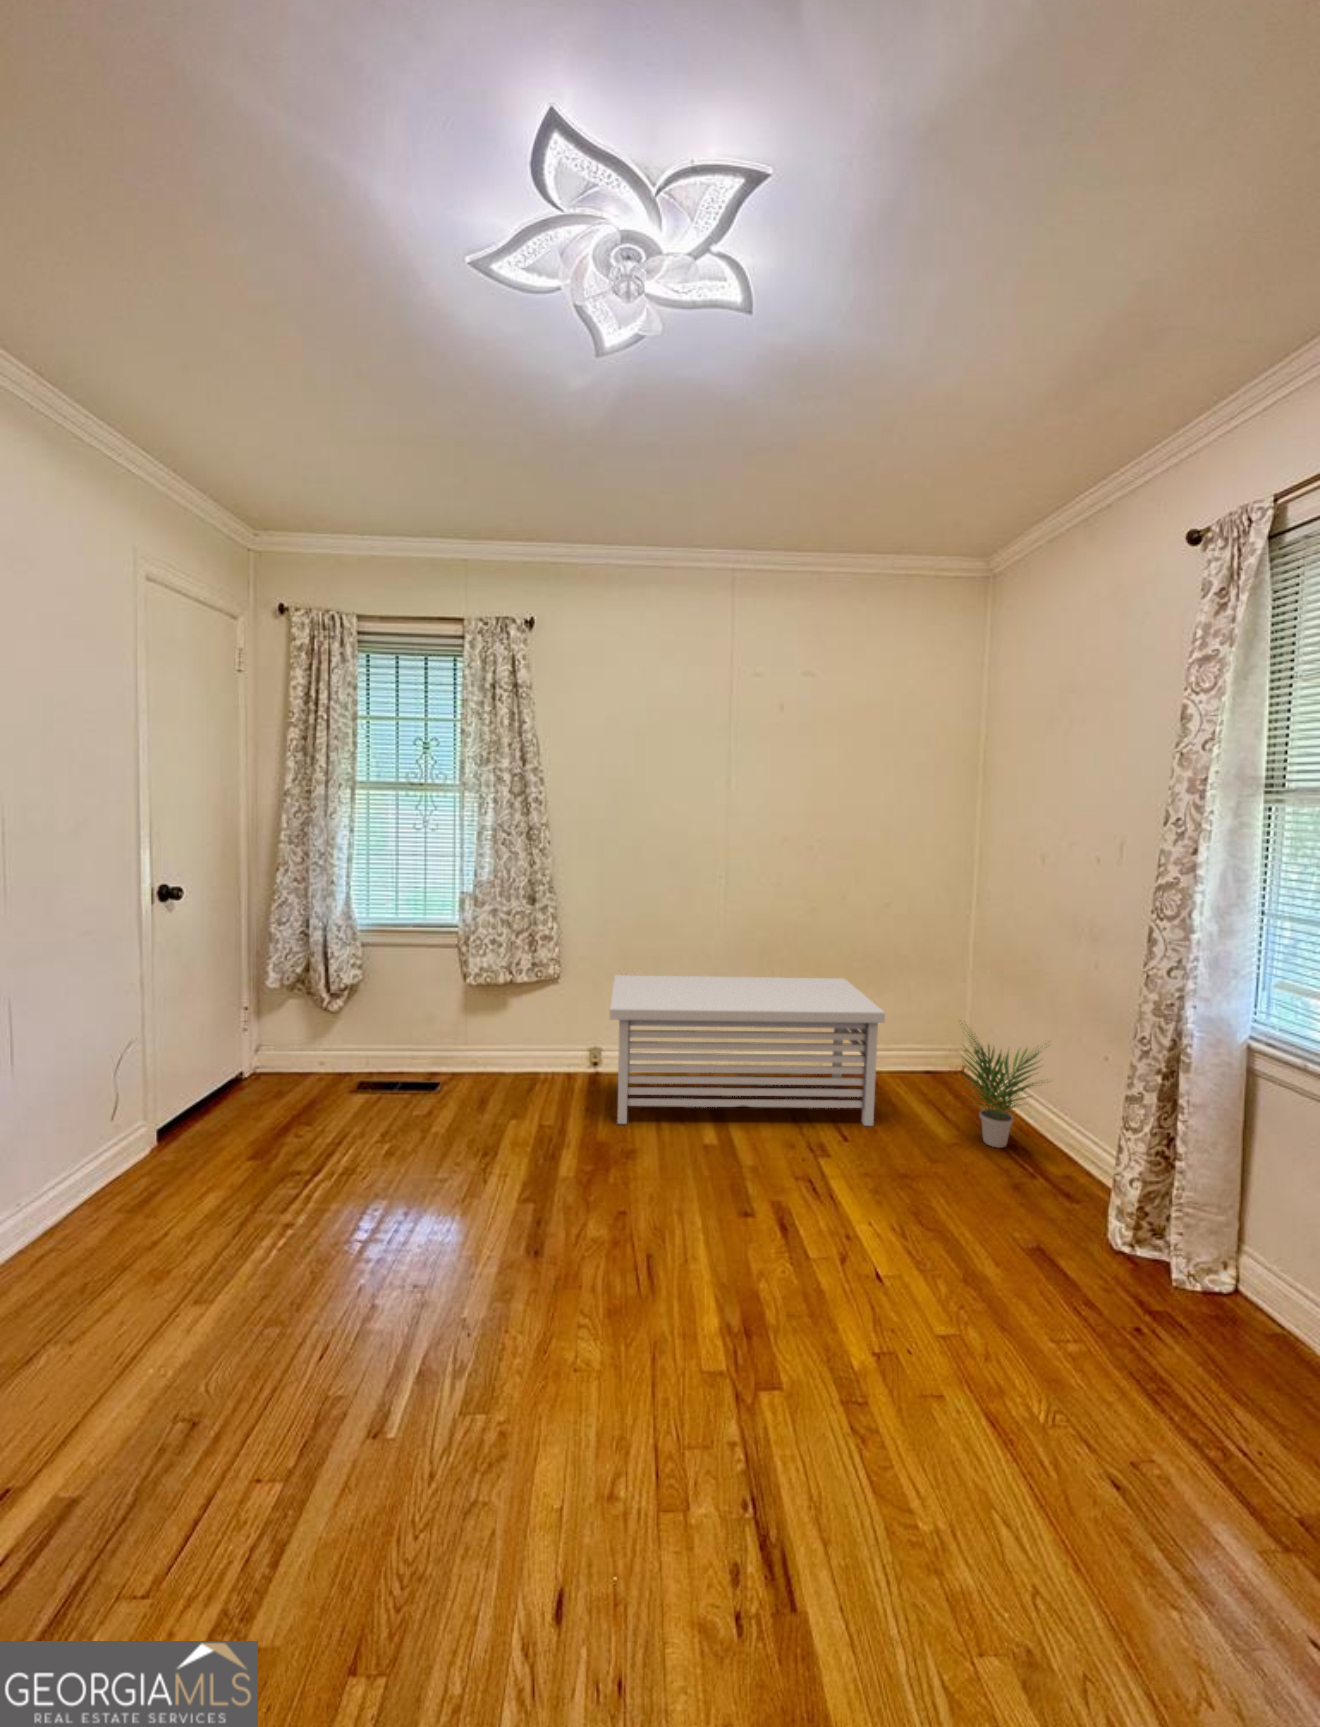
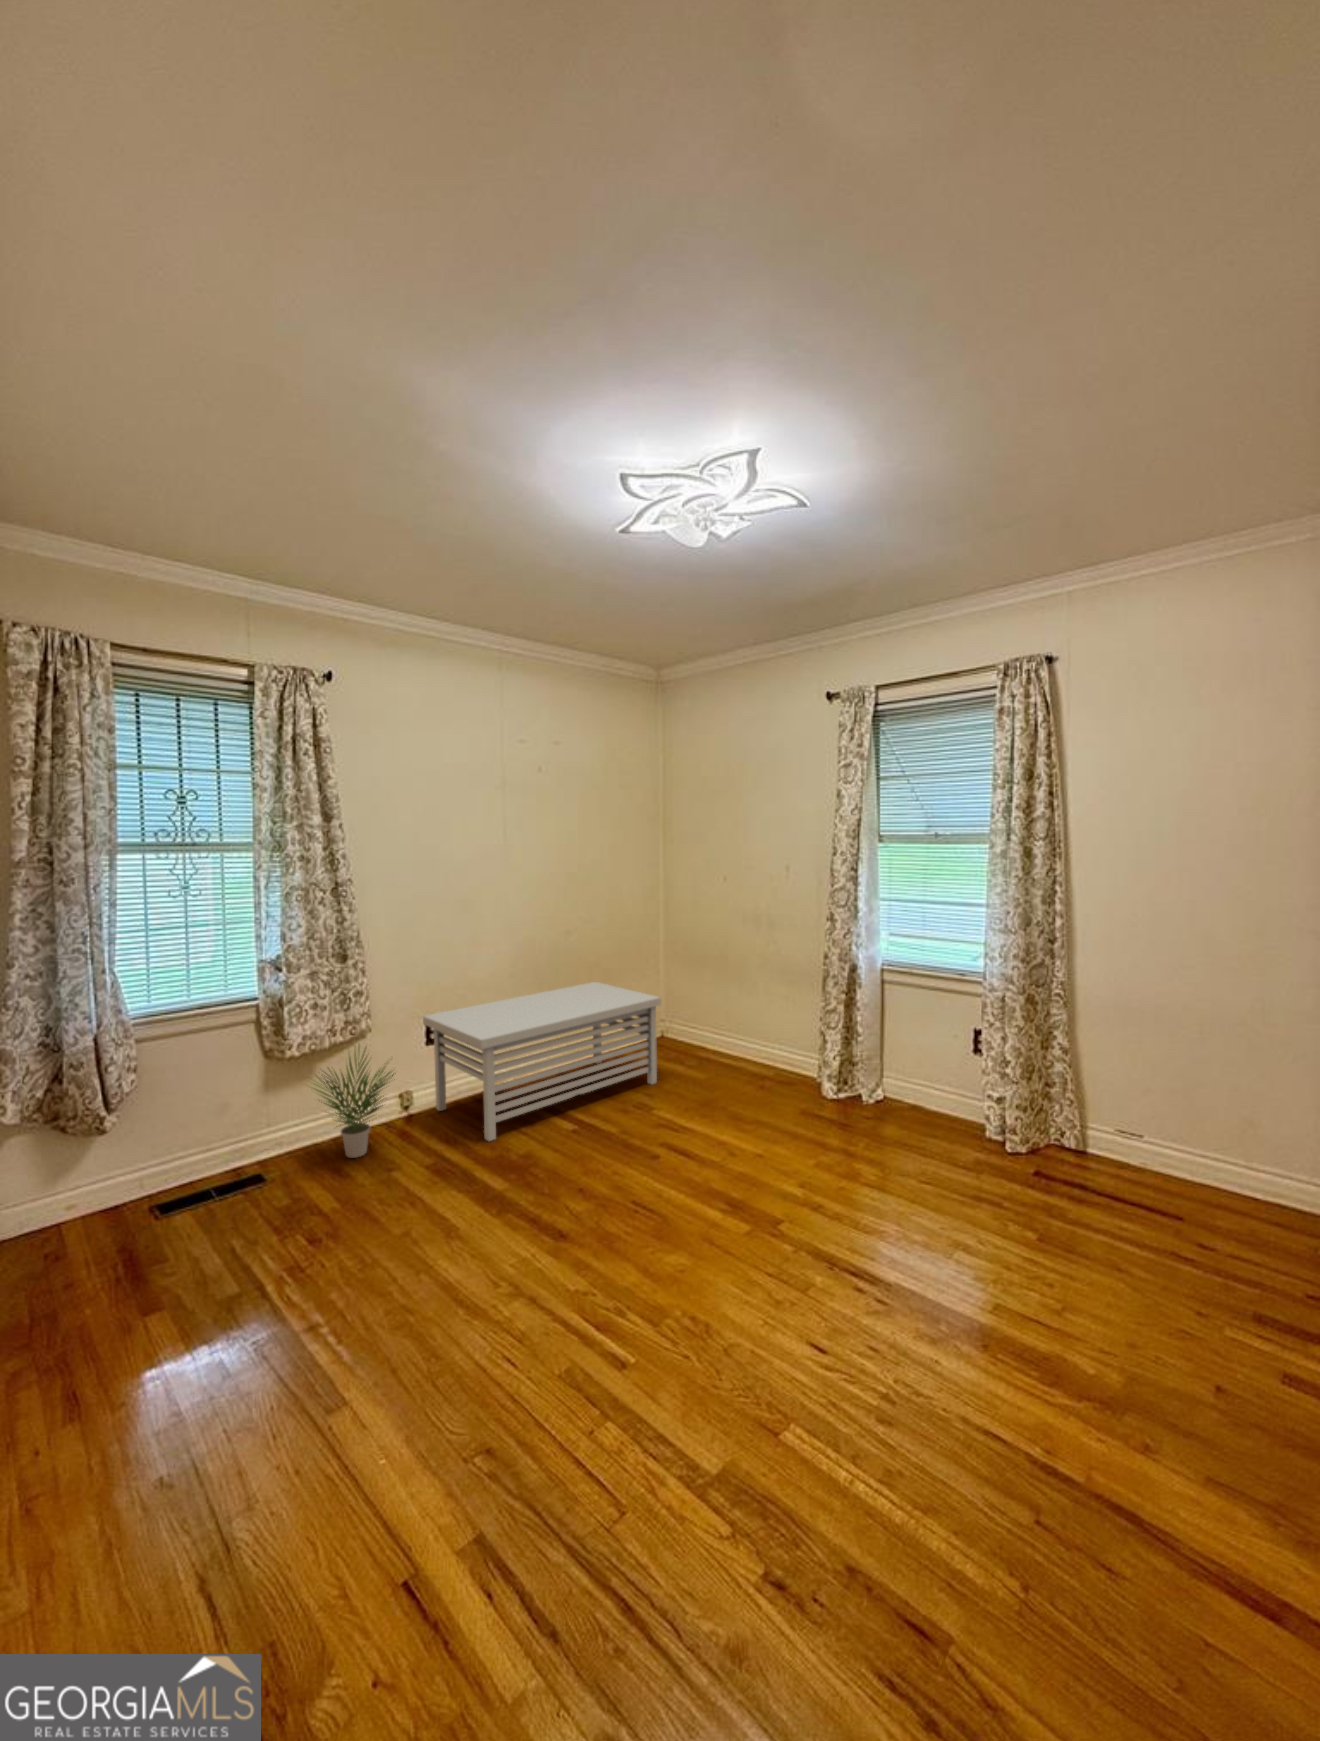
potted plant: present [961,1031,1042,1148] -> present [310,1046,394,1158]

